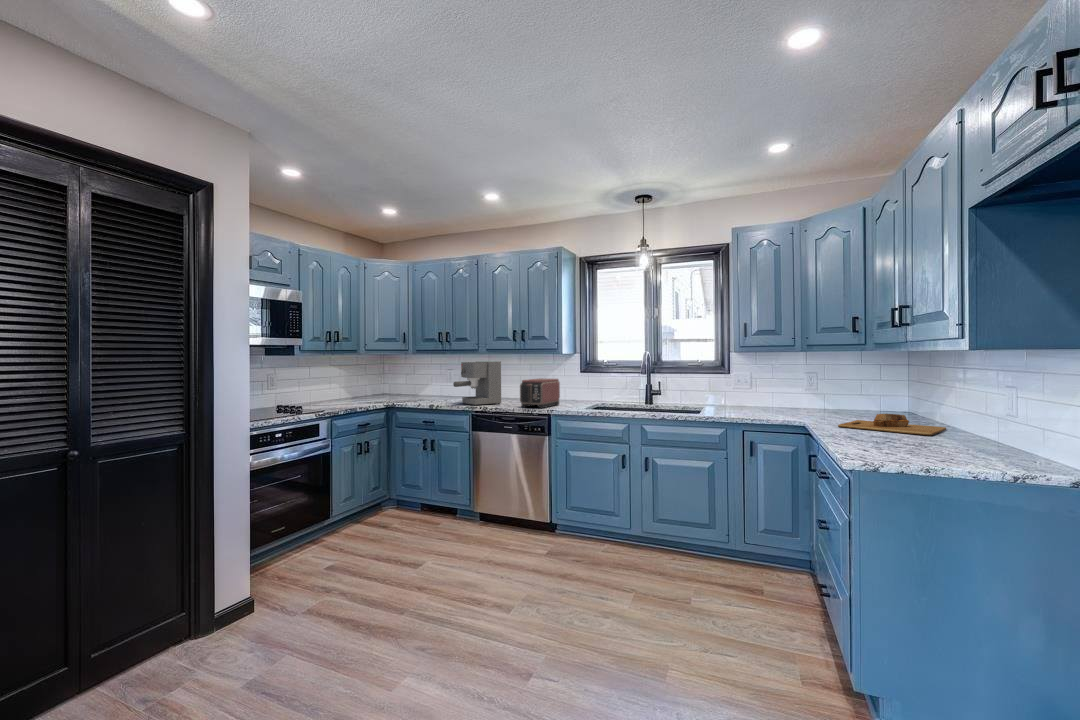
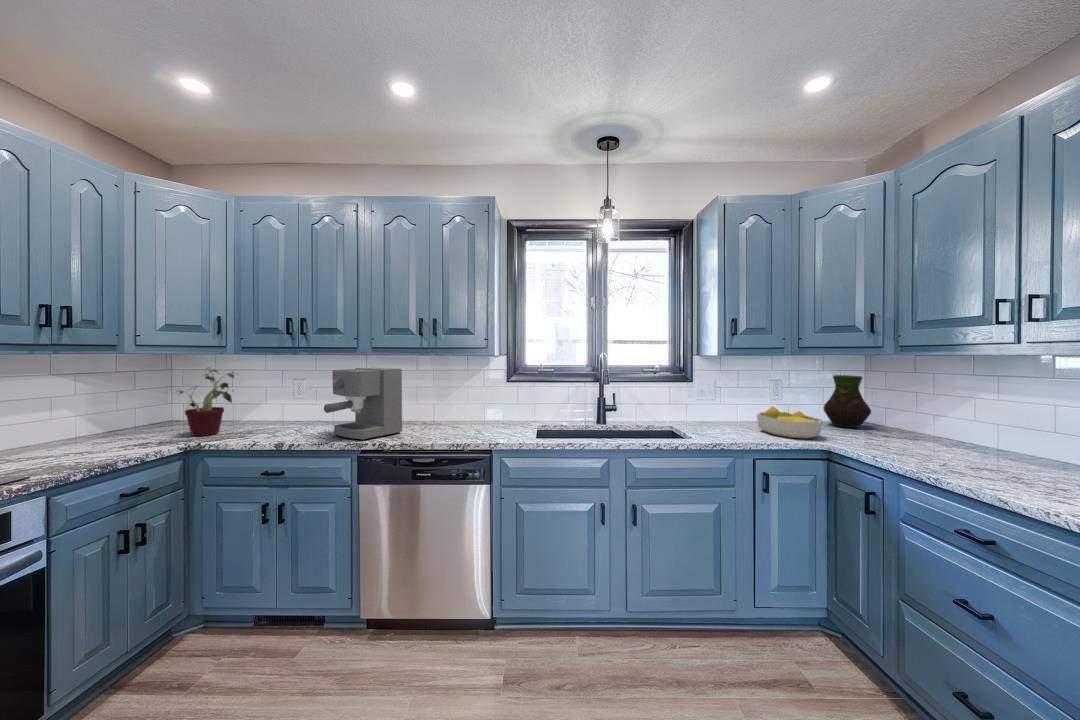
potted plant: none [383,361,415,401] -> present [178,367,234,436]
vase: none [849,367,893,414] -> present [823,375,871,428]
toaster: present [520,378,560,408] -> none [443,393,493,441]
fruit bowl: none [767,392,814,417] -> present [757,407,822,439]
cutting board: present [838,414,946,435] -> none [886,440,1035,472]

